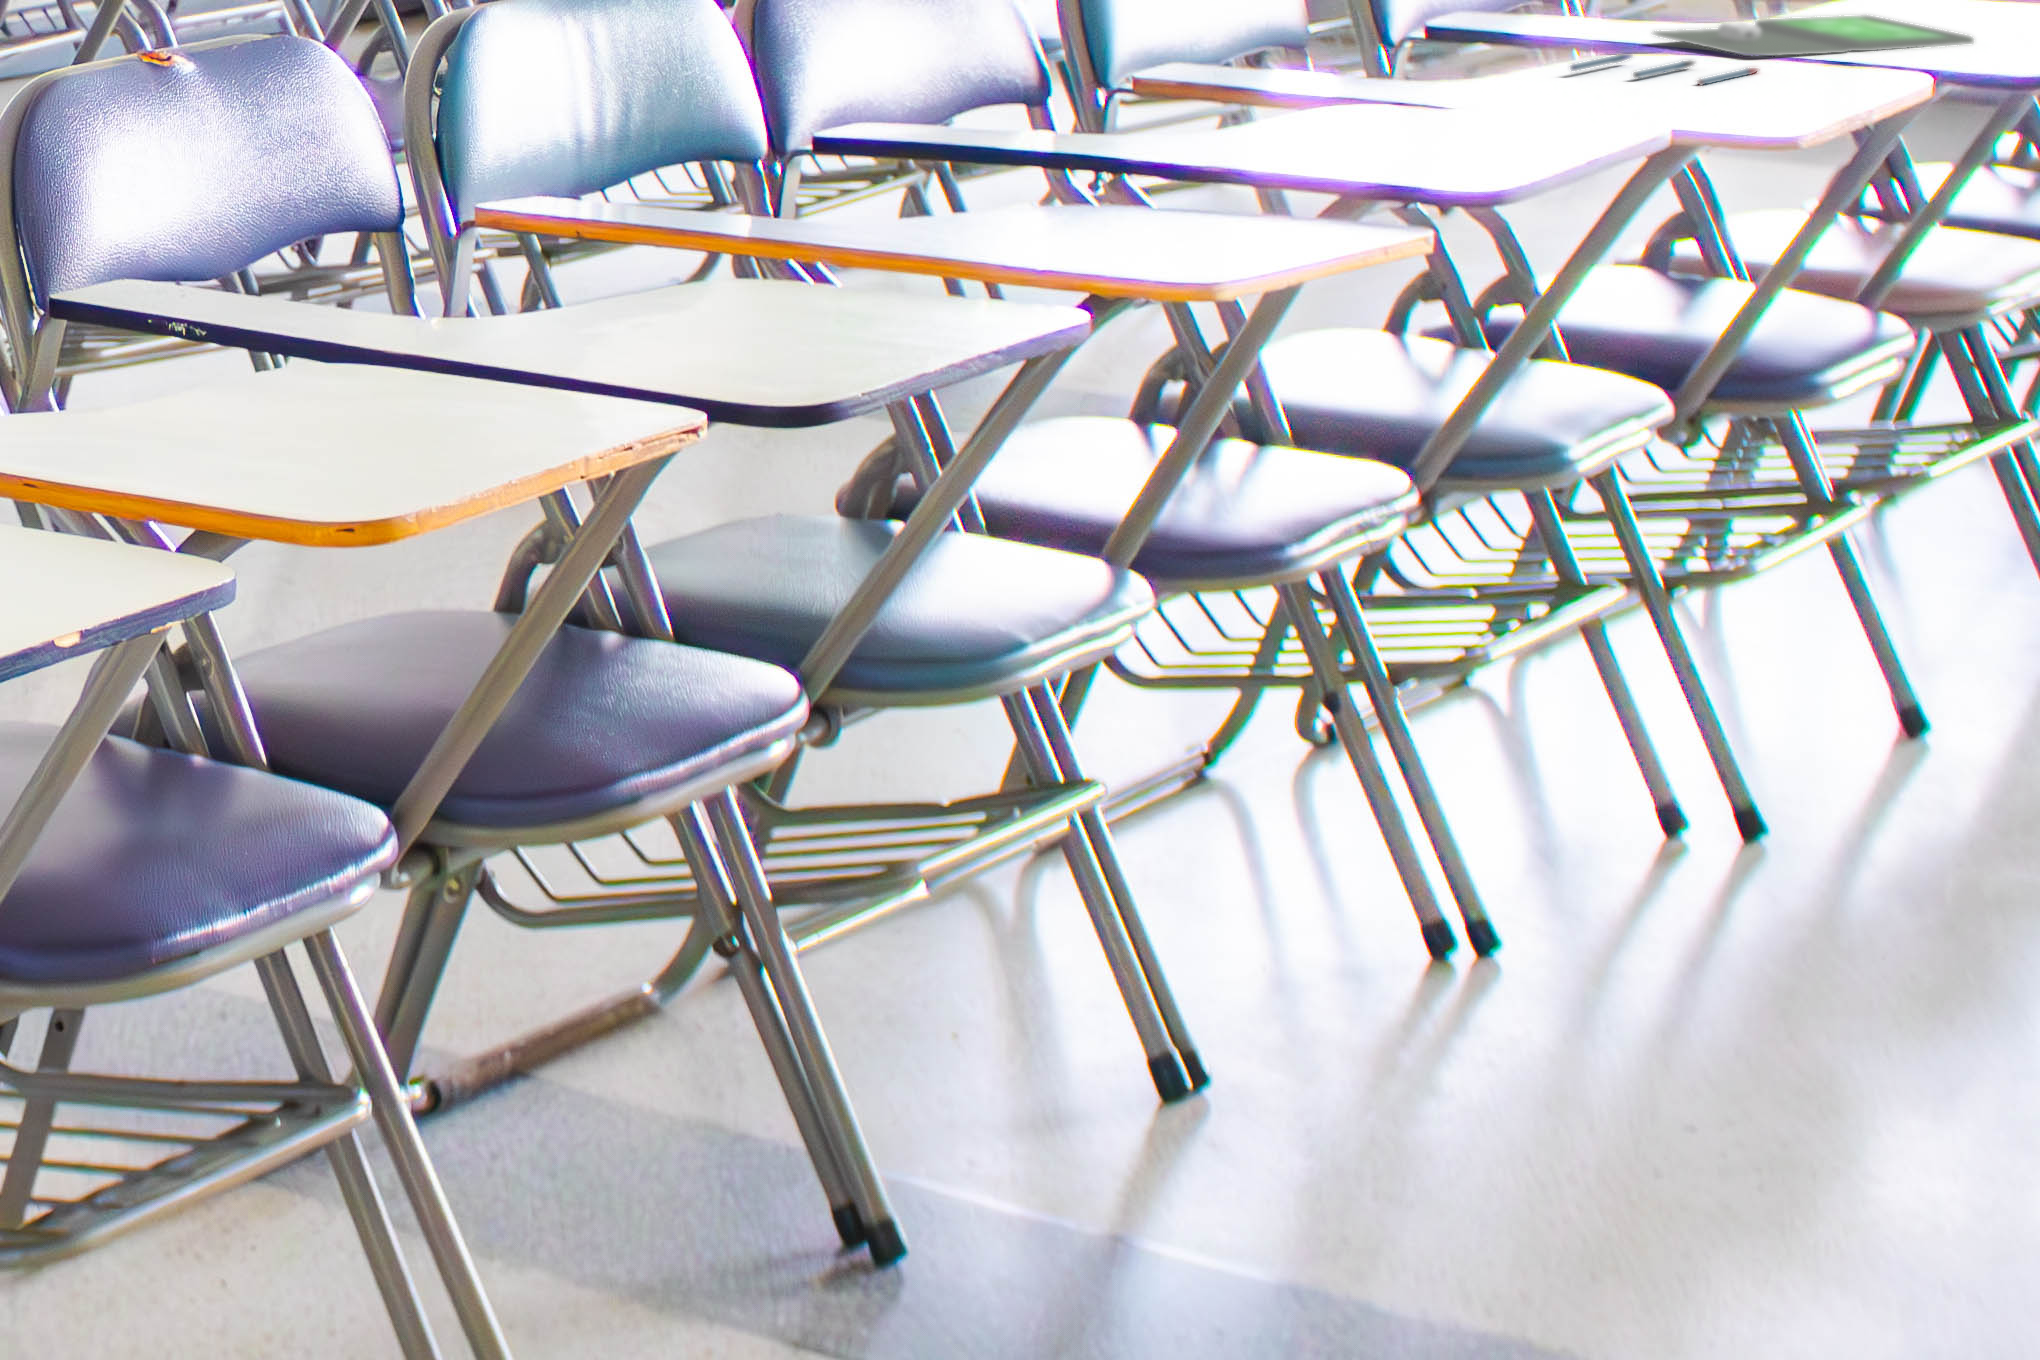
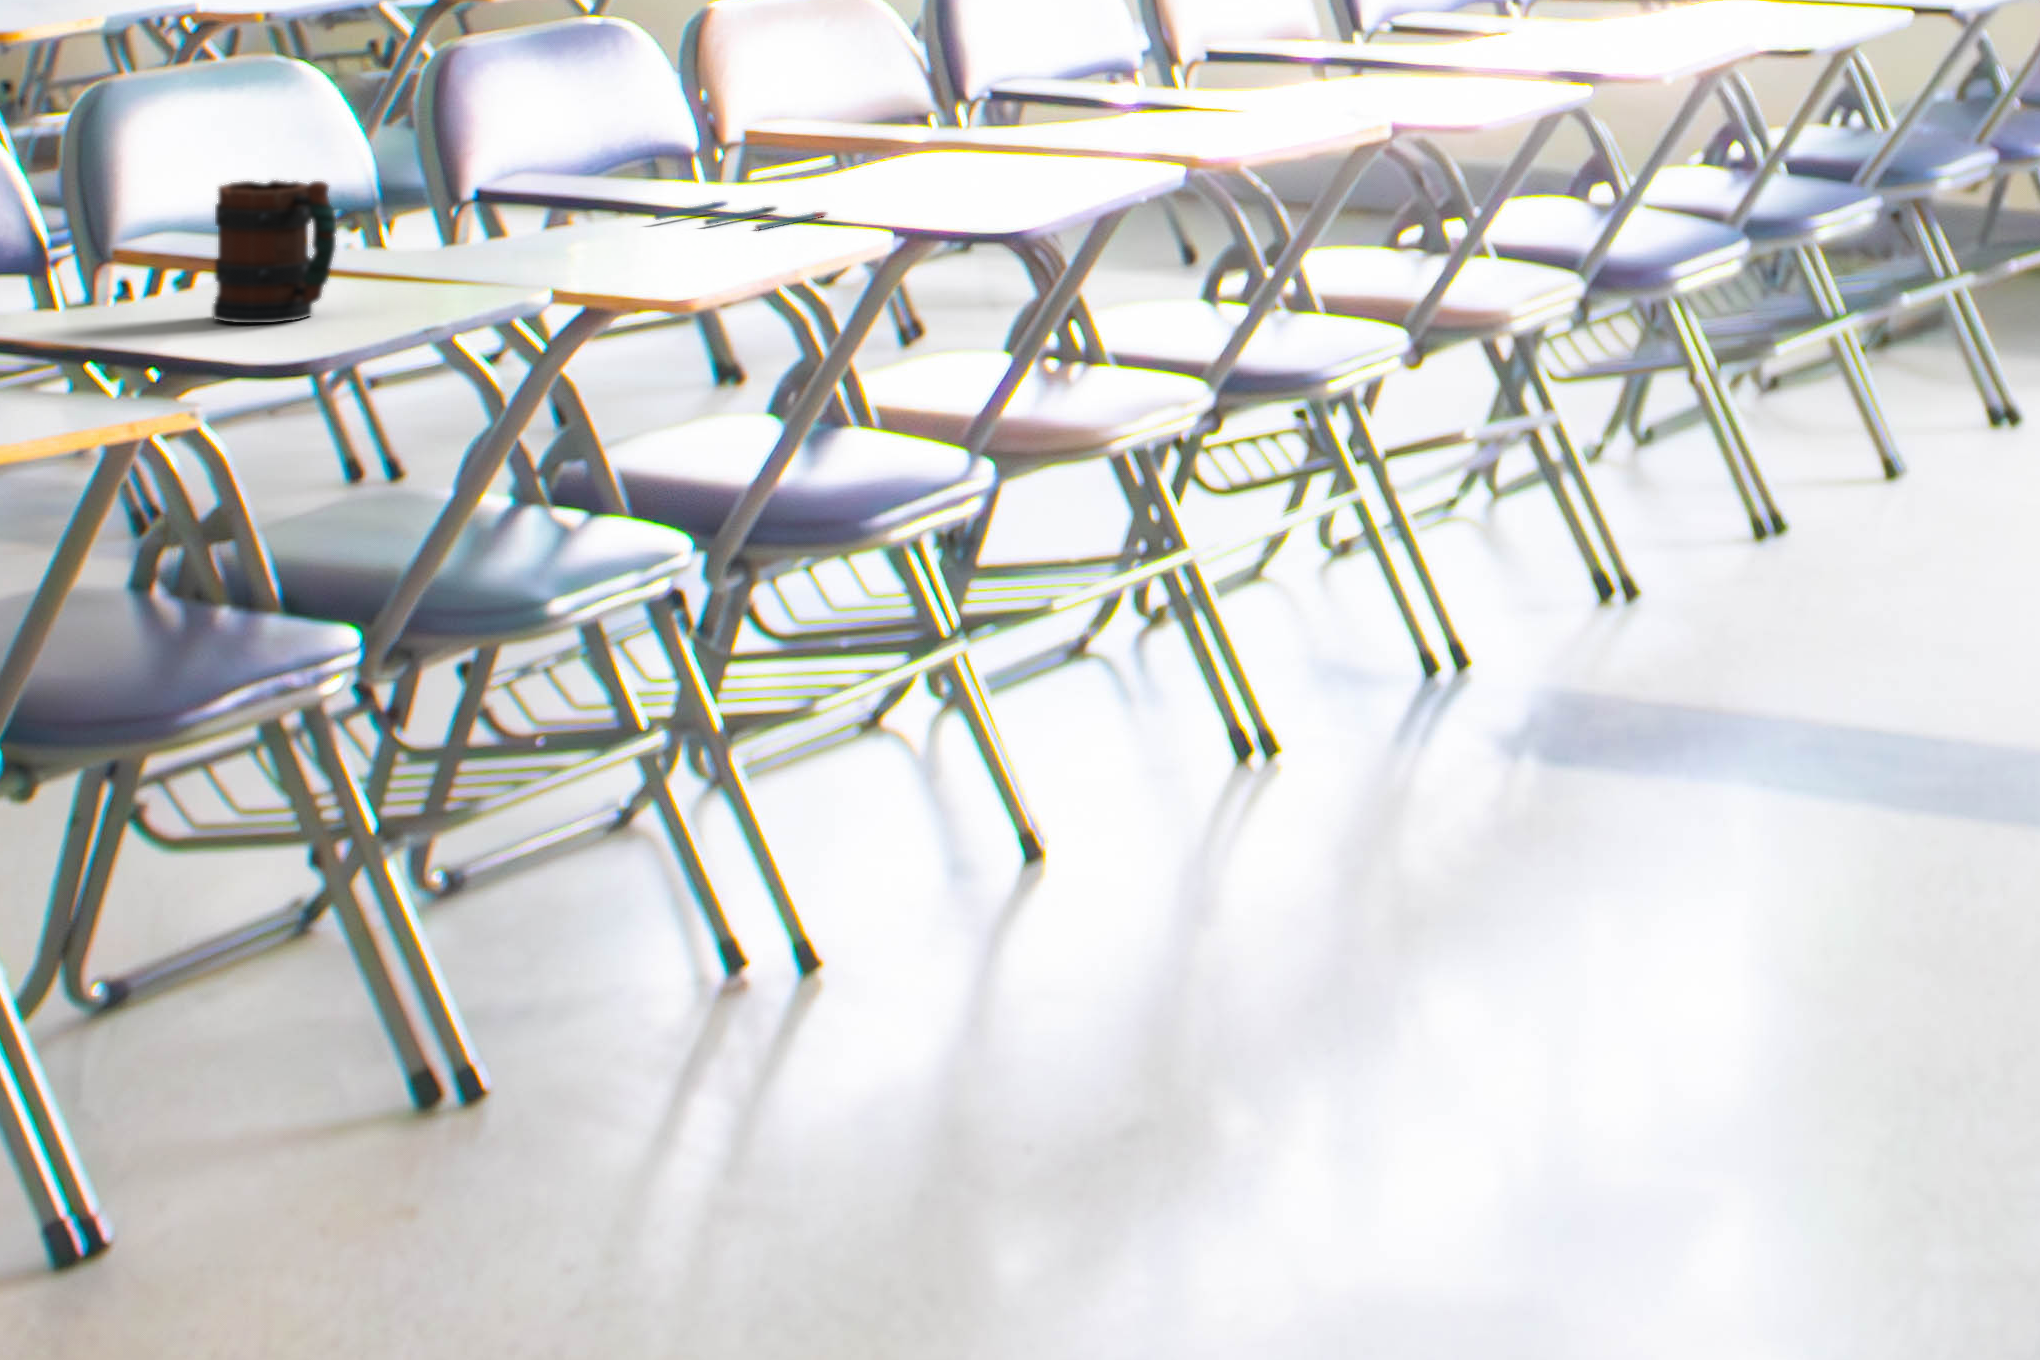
tablet: present [1654,15,1973,56] -> none [774,158,1054,200]
mug: none [1223,17,1368,165] -> present [213,180,337,323]

